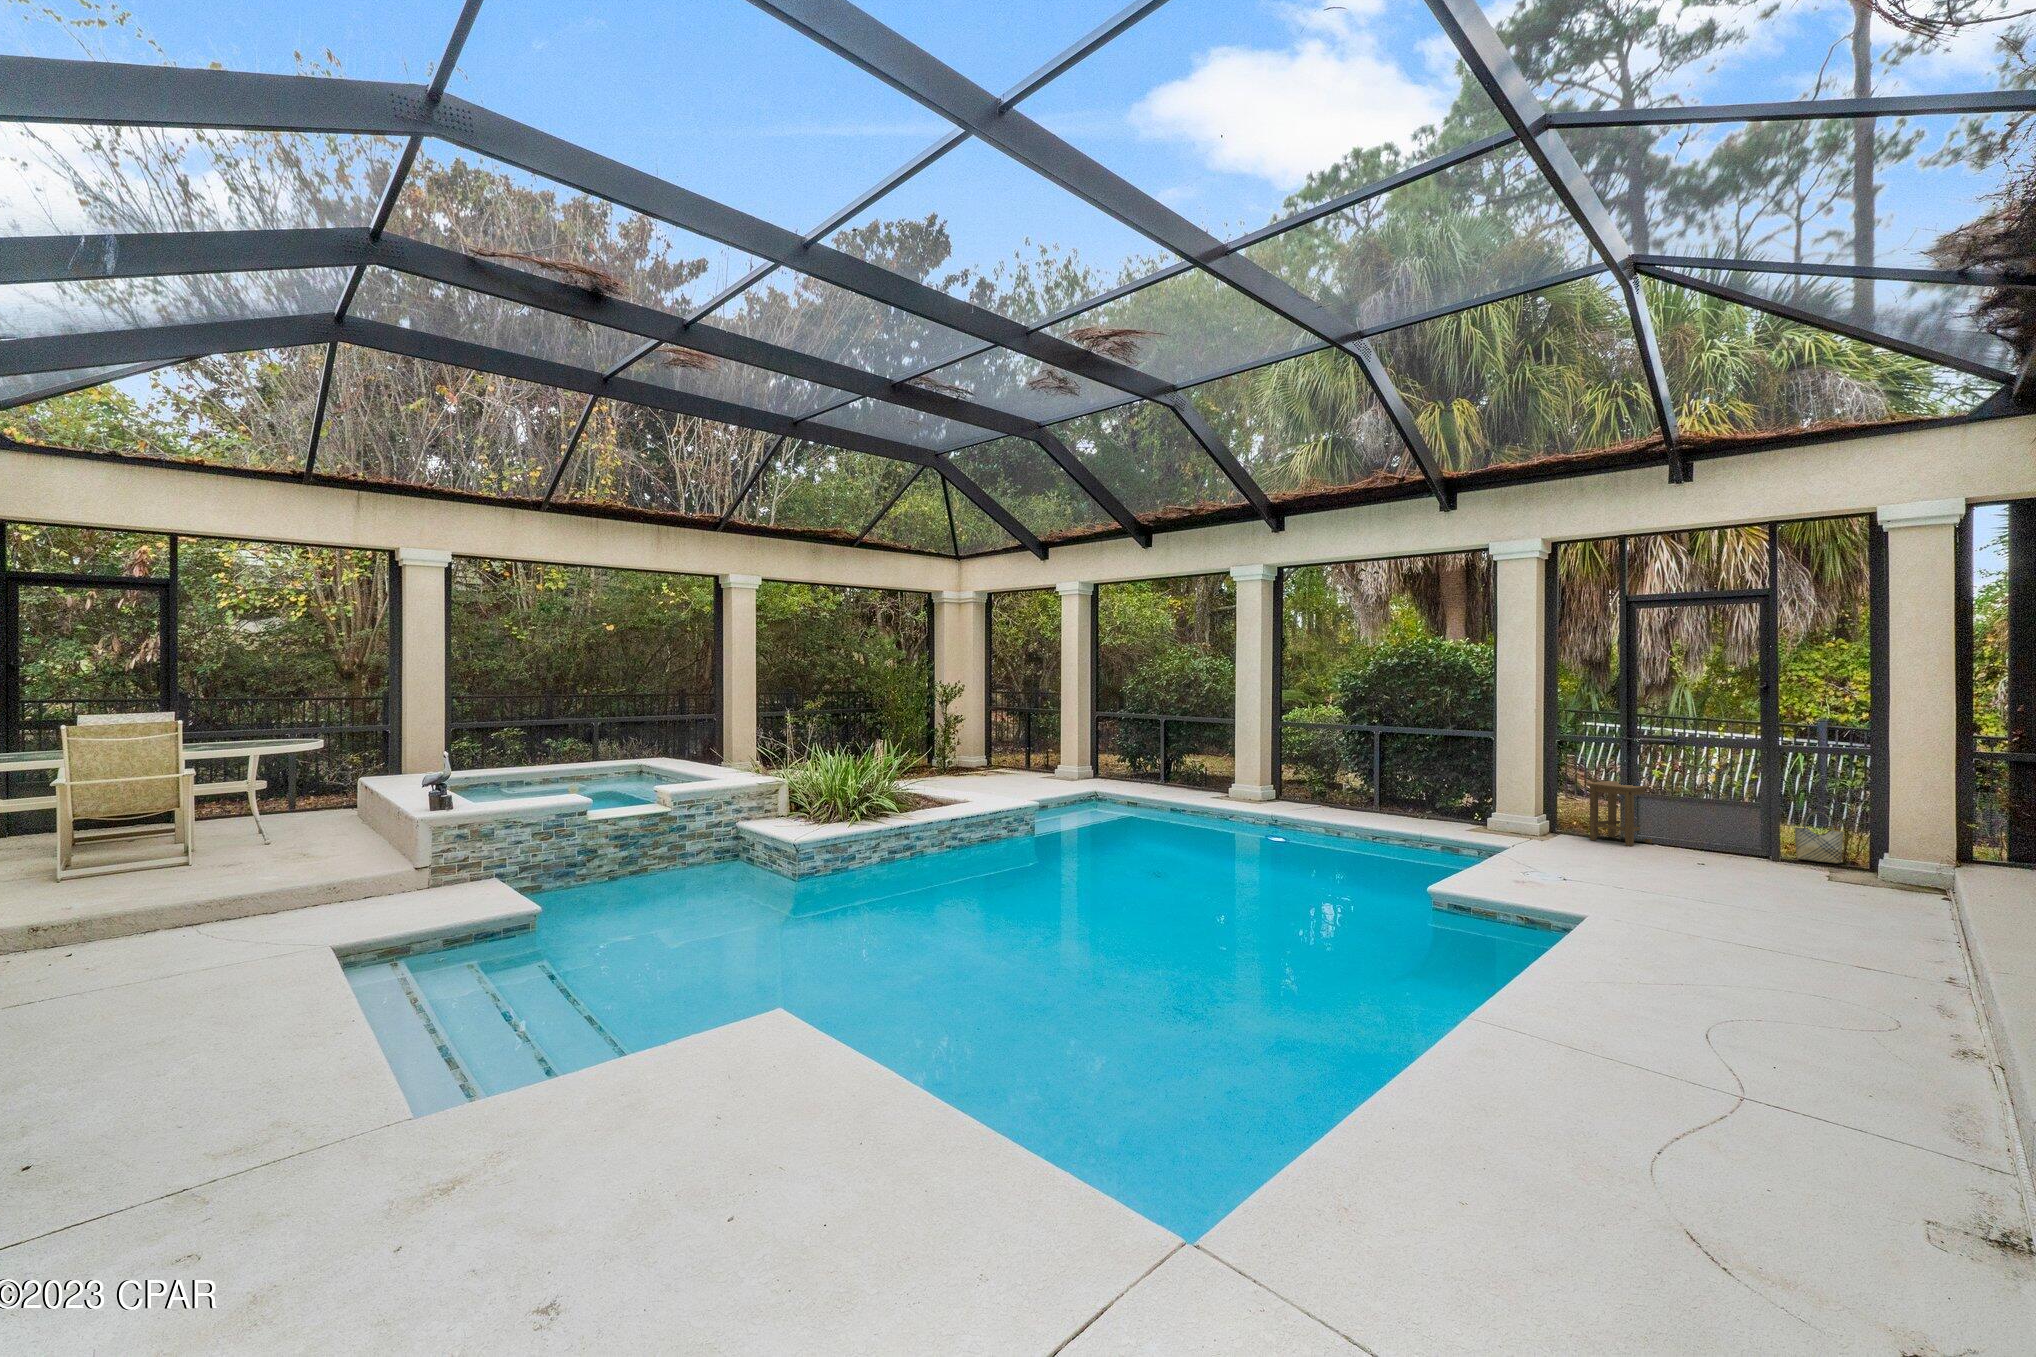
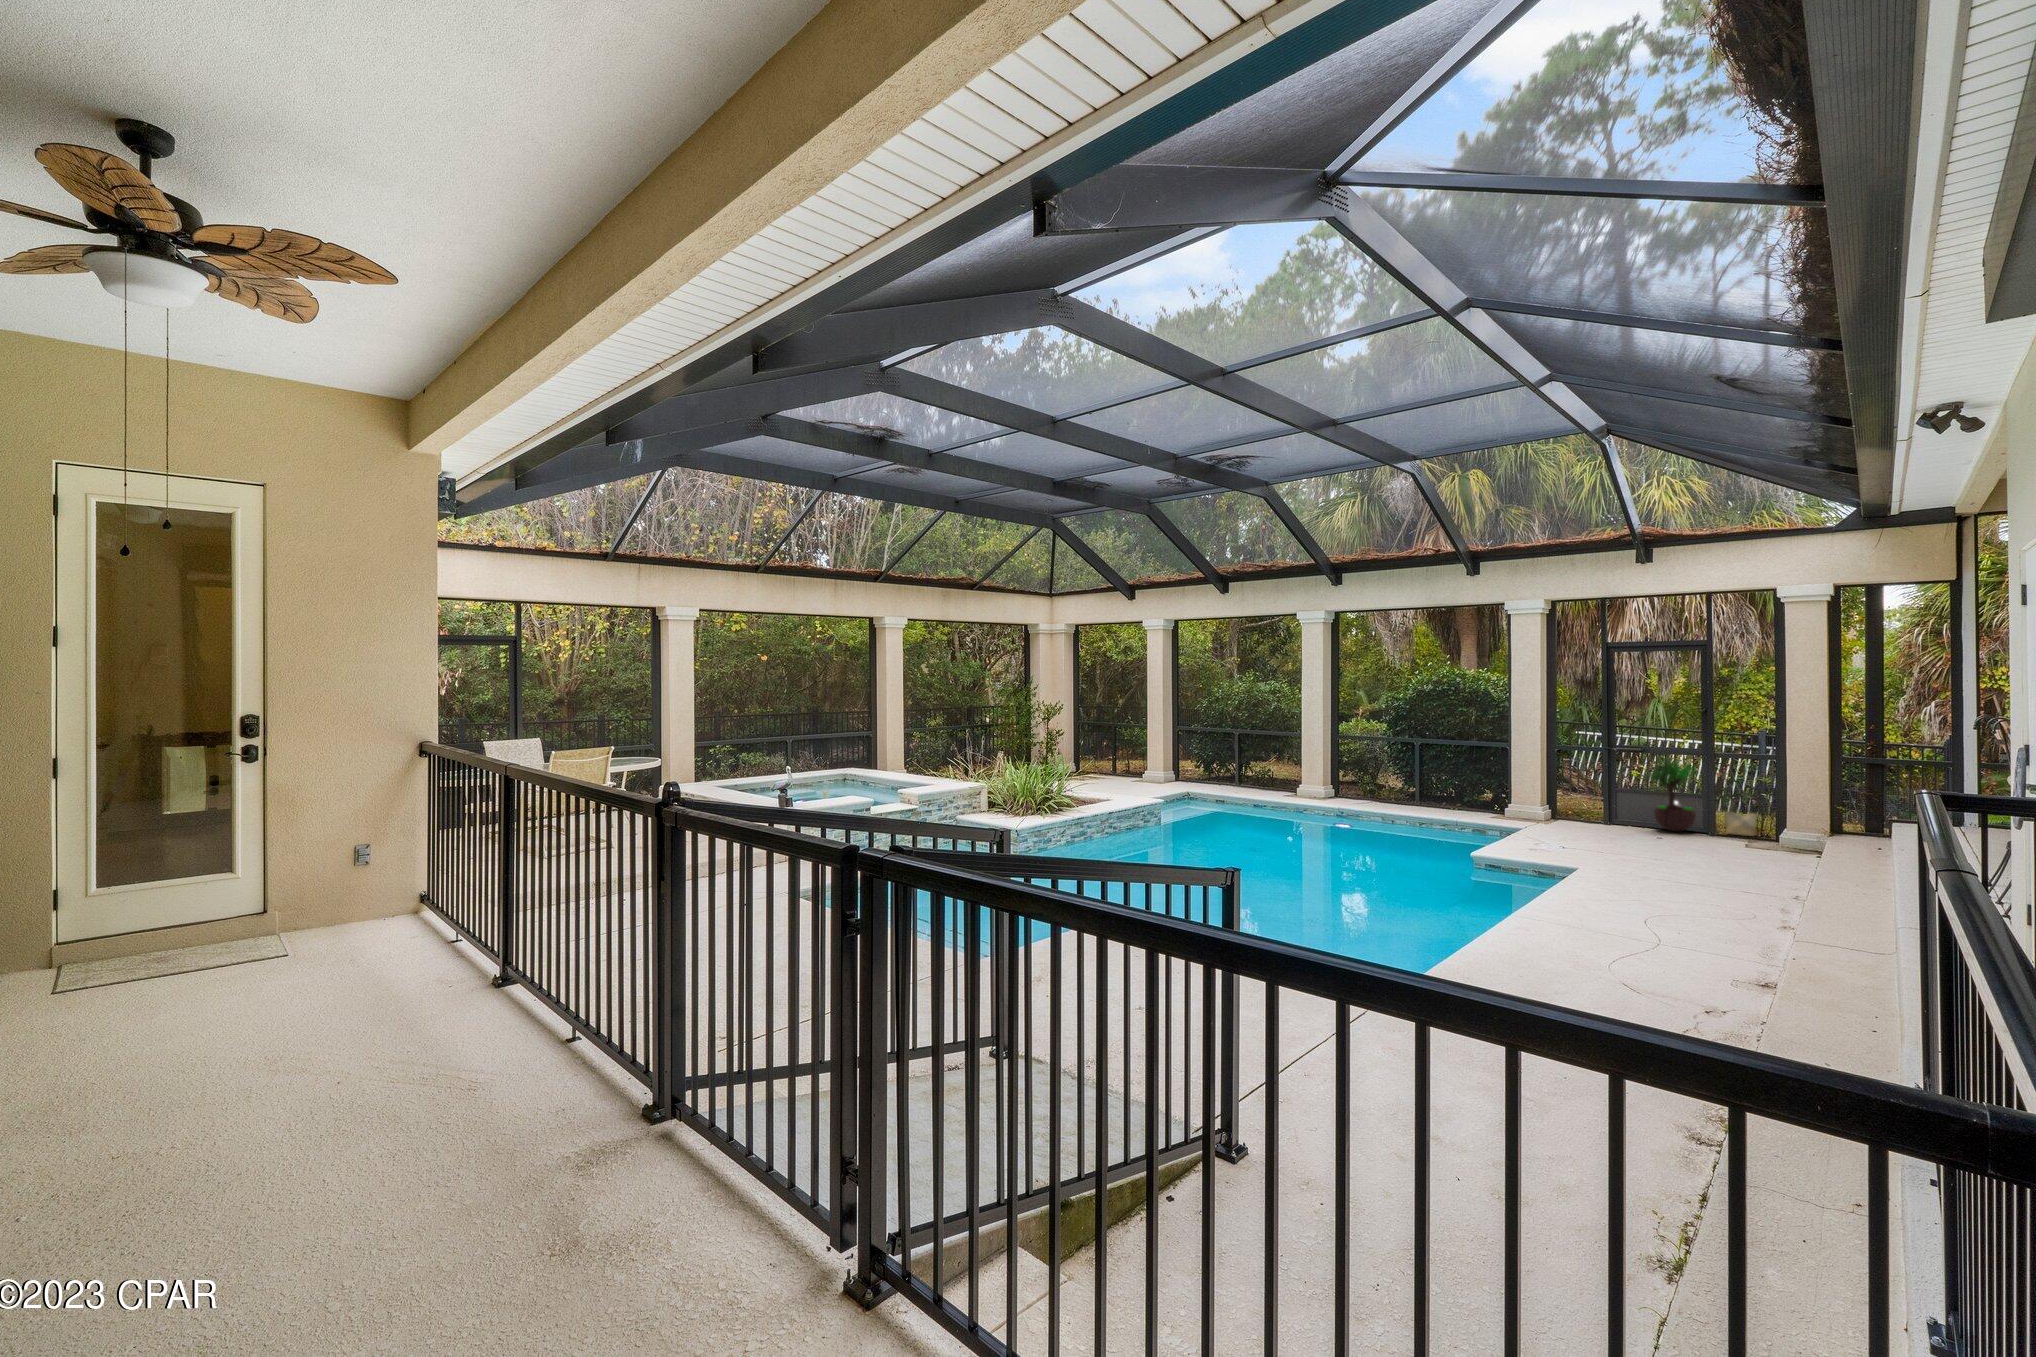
potted tree: none [1676,744,1758,854] -> present [1646,759,1696,832]
stool: present [1587,781,1652,847] -> none [1580,780,1629,828]

